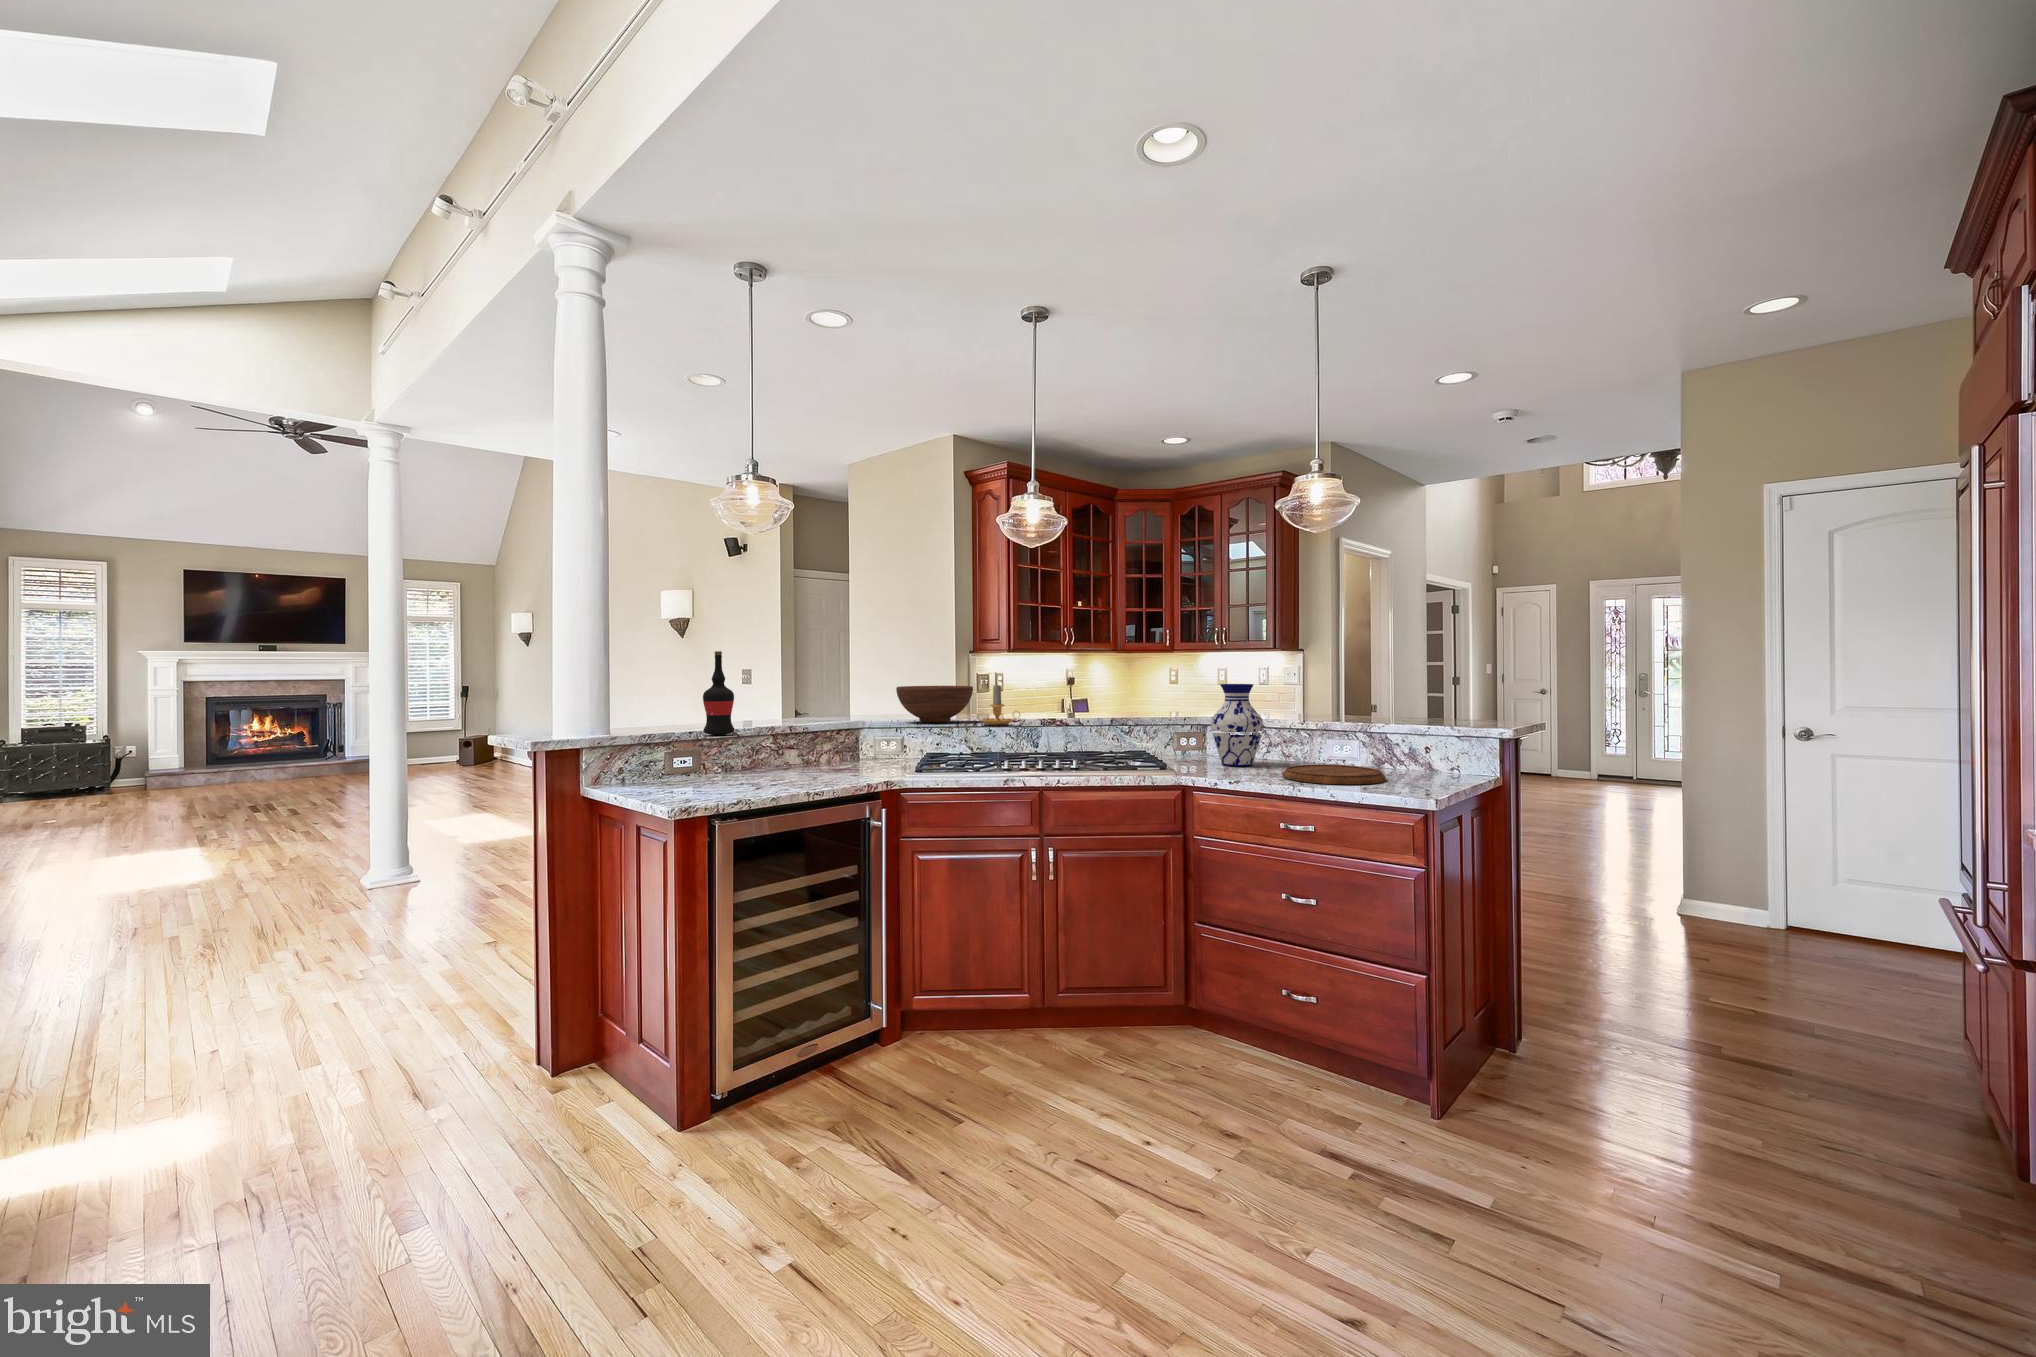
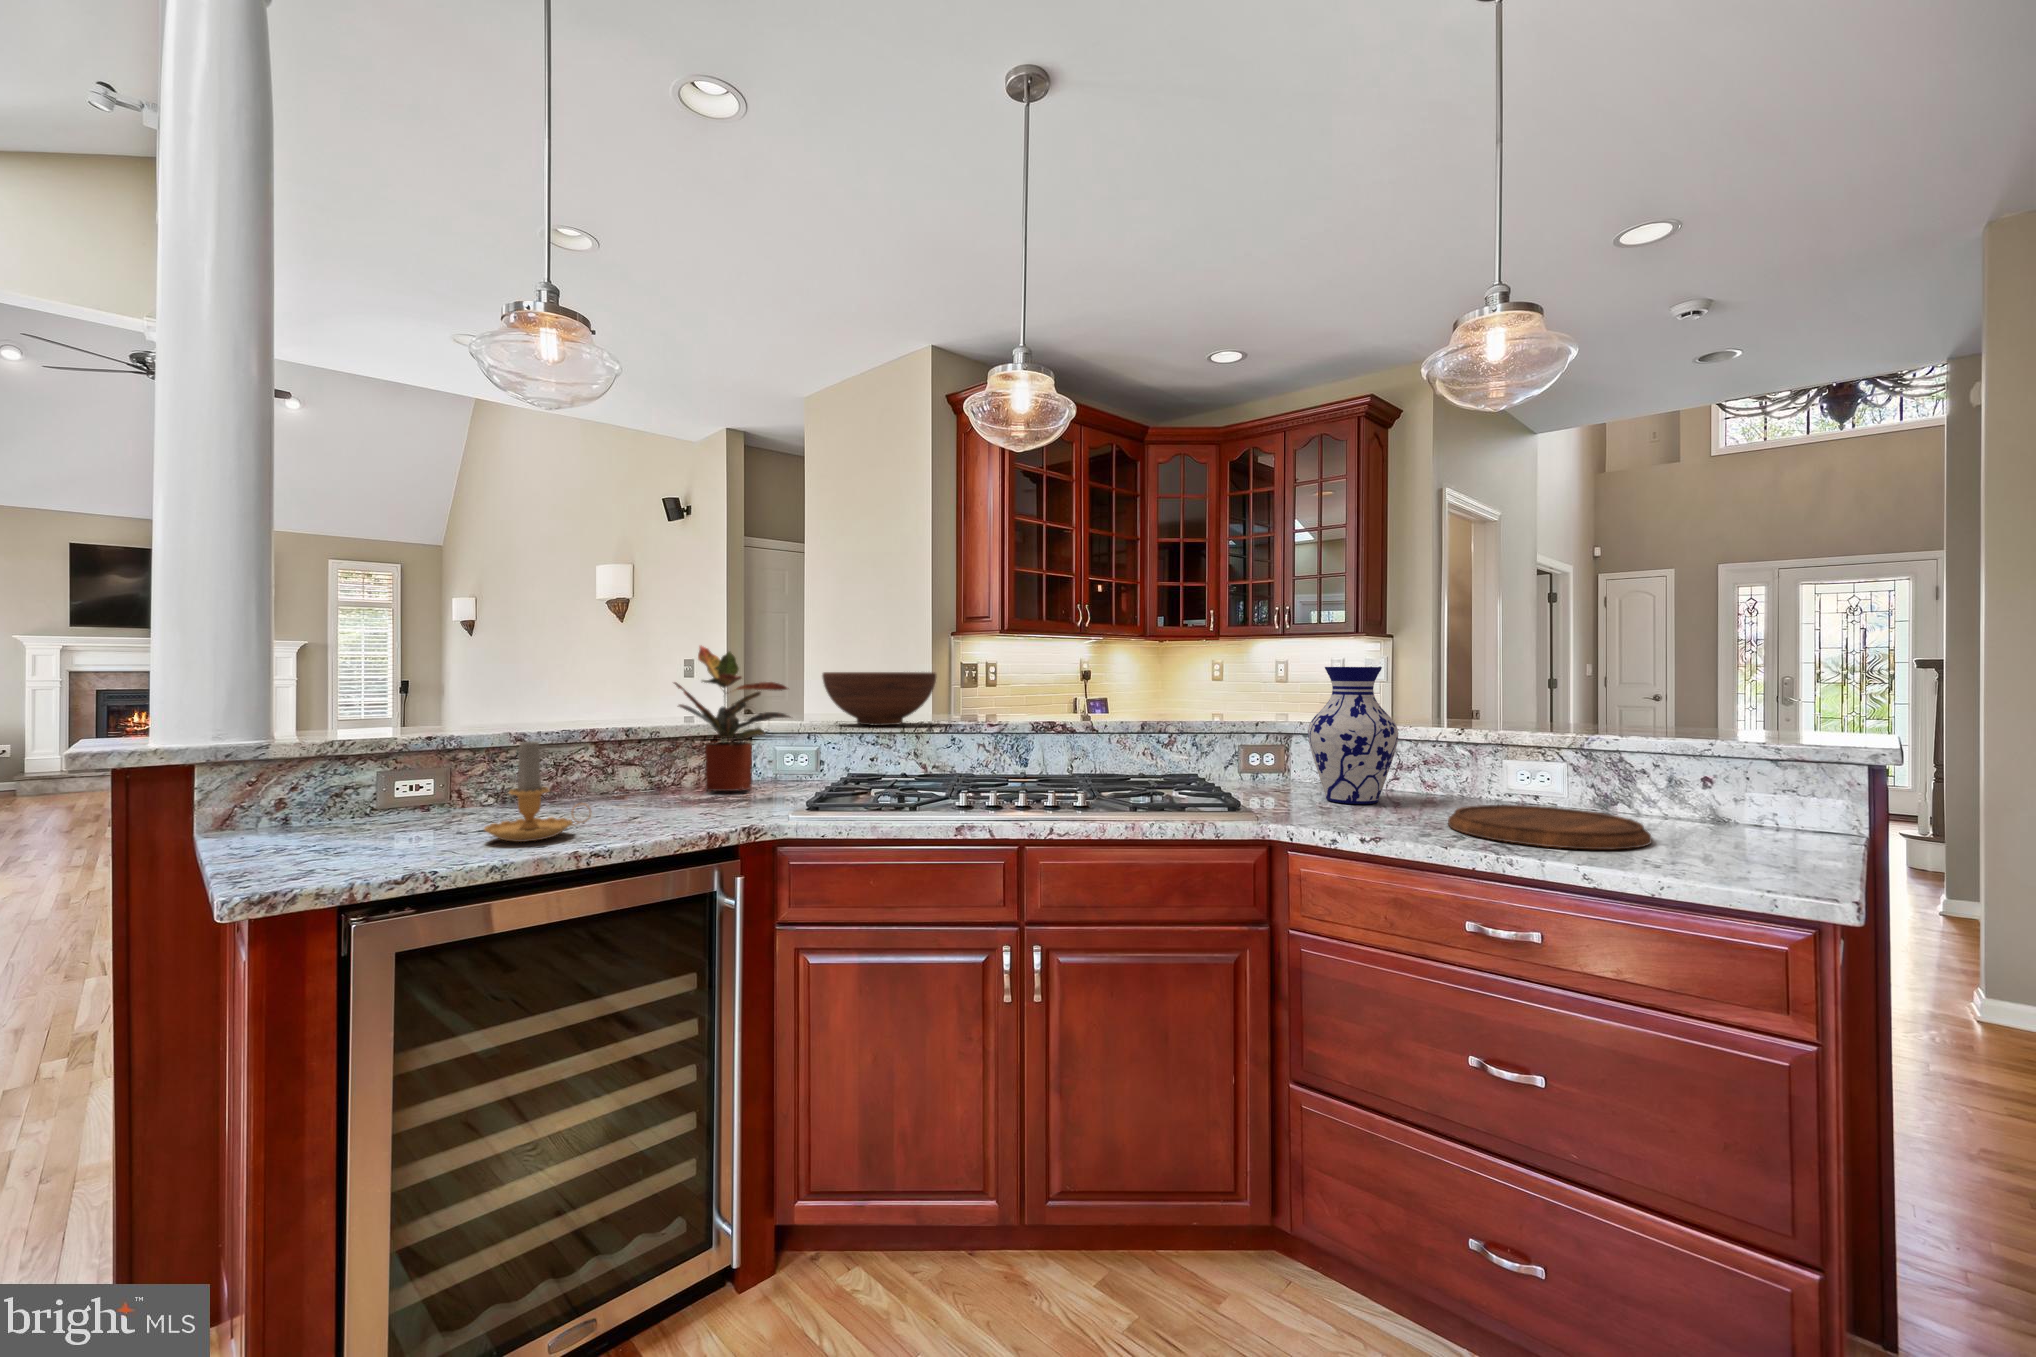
wine bottle: present [703,651,734,735] -> none [461,602,519,741]
potted plant: none [818,674,893,765] -> present [674,646,790,791]
candle: present [981,685,1020,726] -> present [484,741,591,842]

